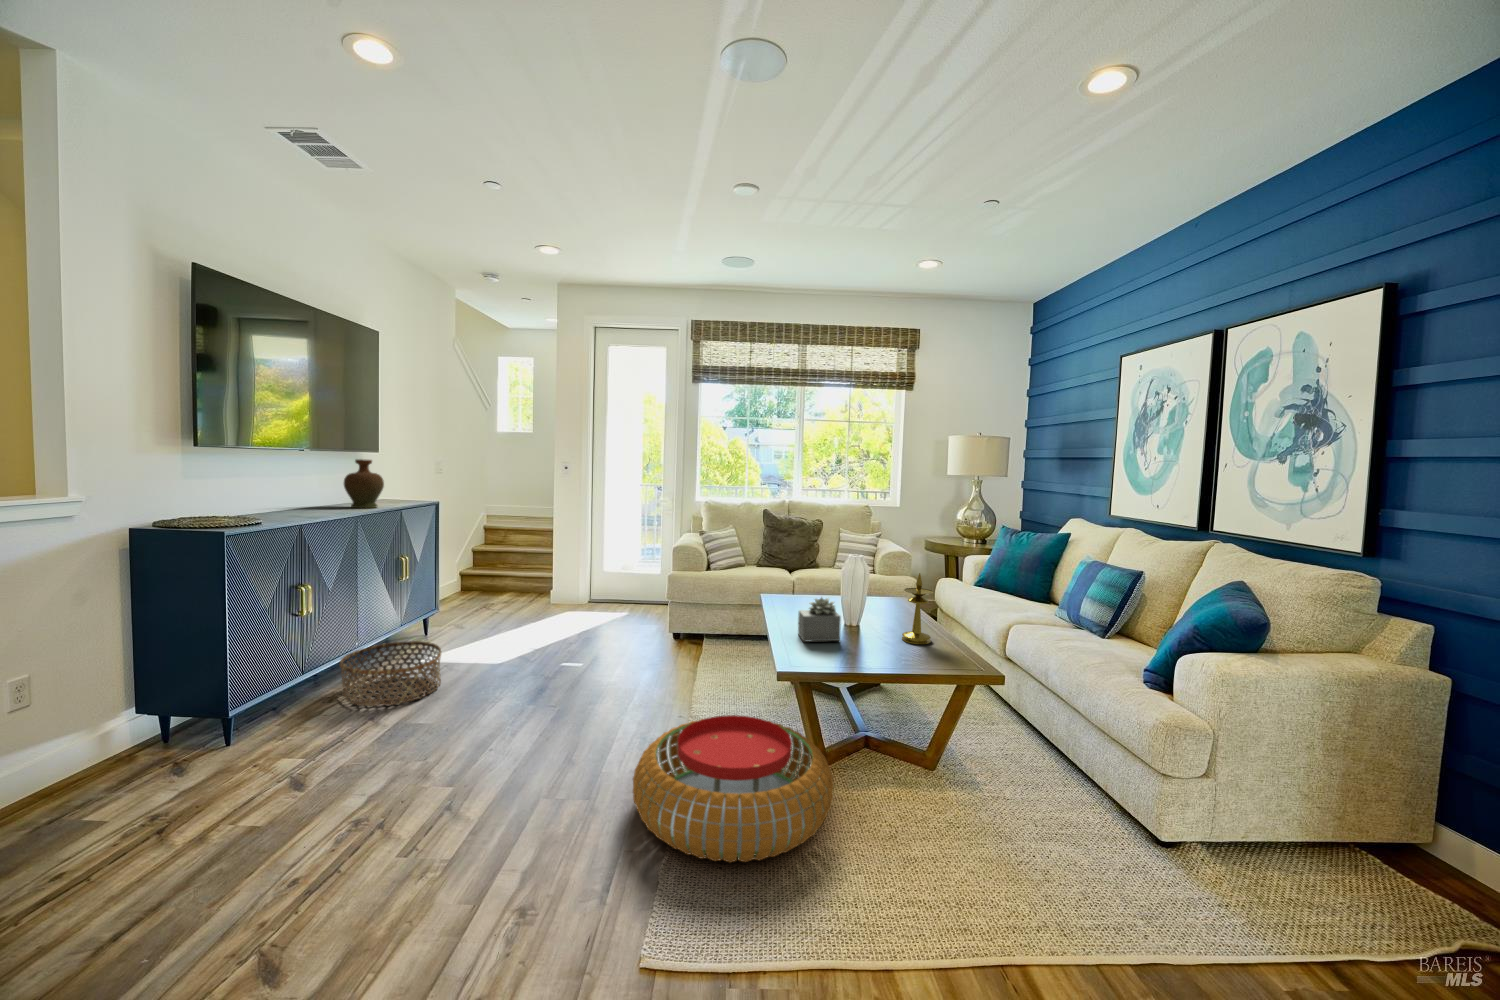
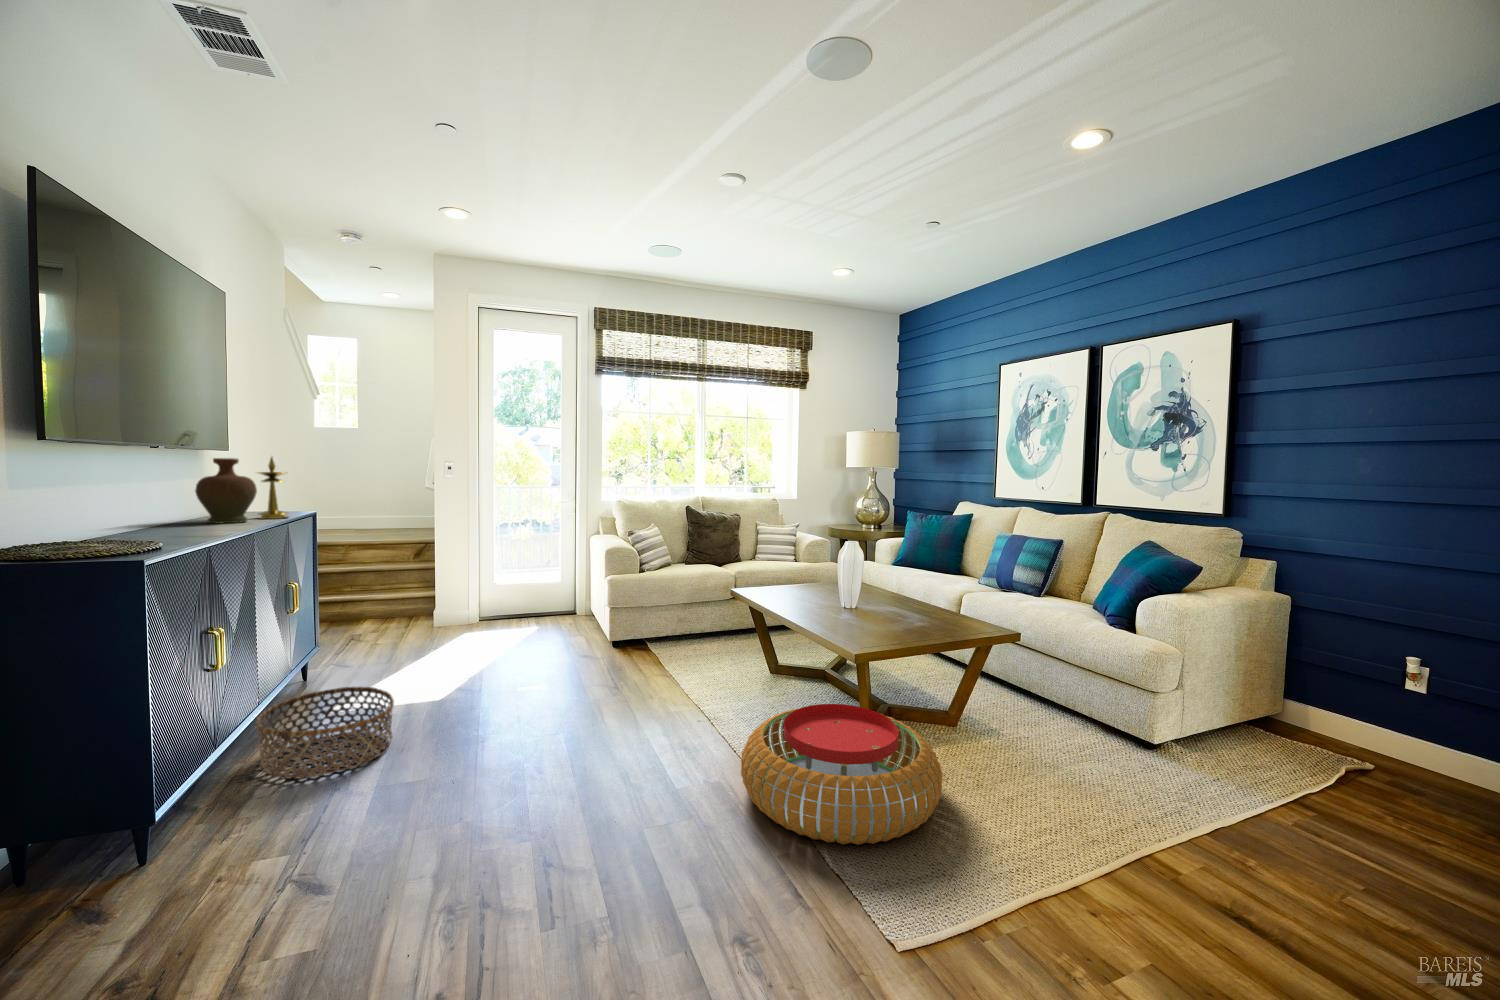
candlestick: present [902,573,934,644] -> present [258,457,288,519]
succulent plant: present [798,598,841,642] -> none [824,582,871,627]

